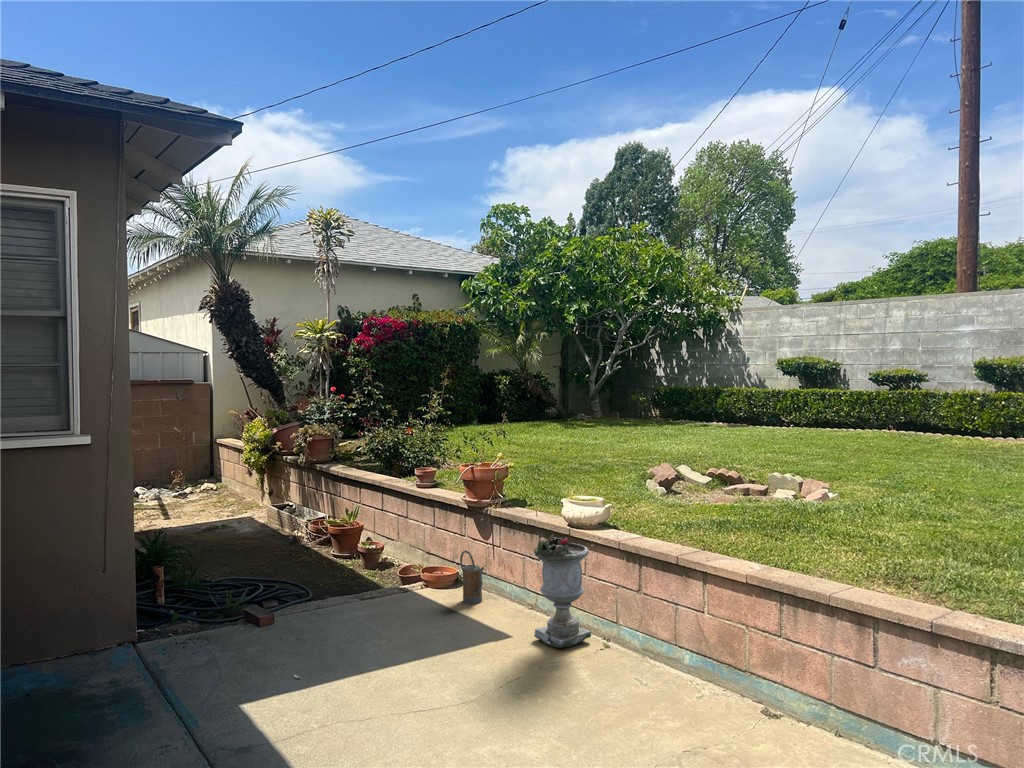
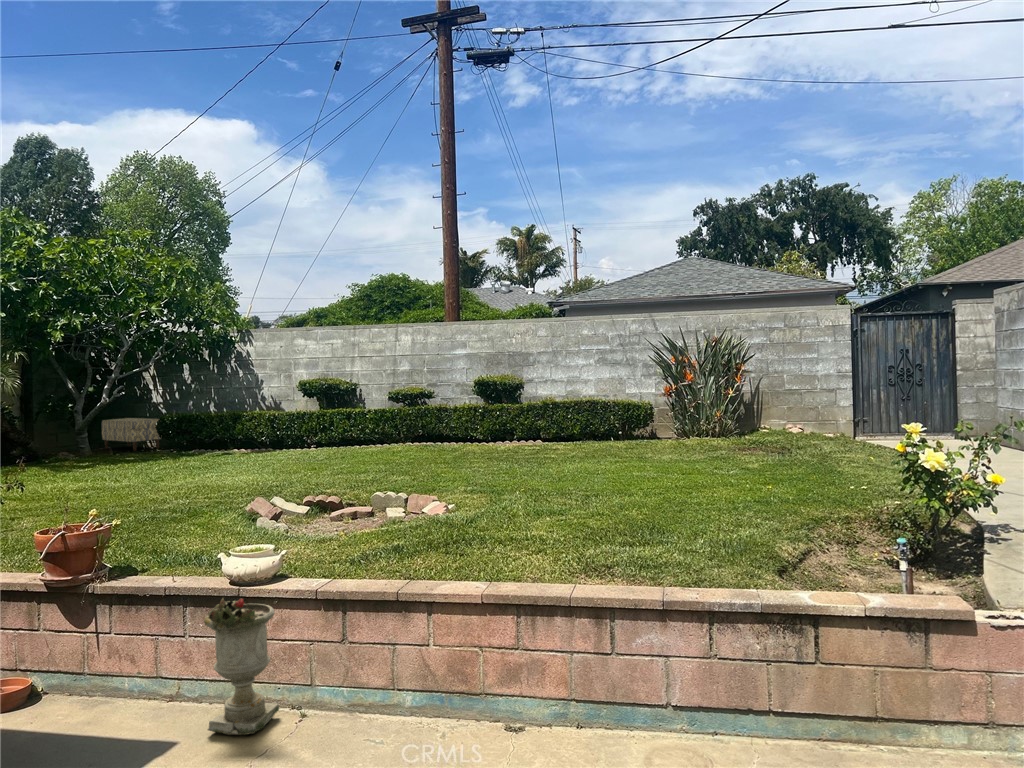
bench: none [619,388,662,416] -> present [102,418,161,451]
watering can: present [460,551,484,604] -> none [50,647,100,719]

